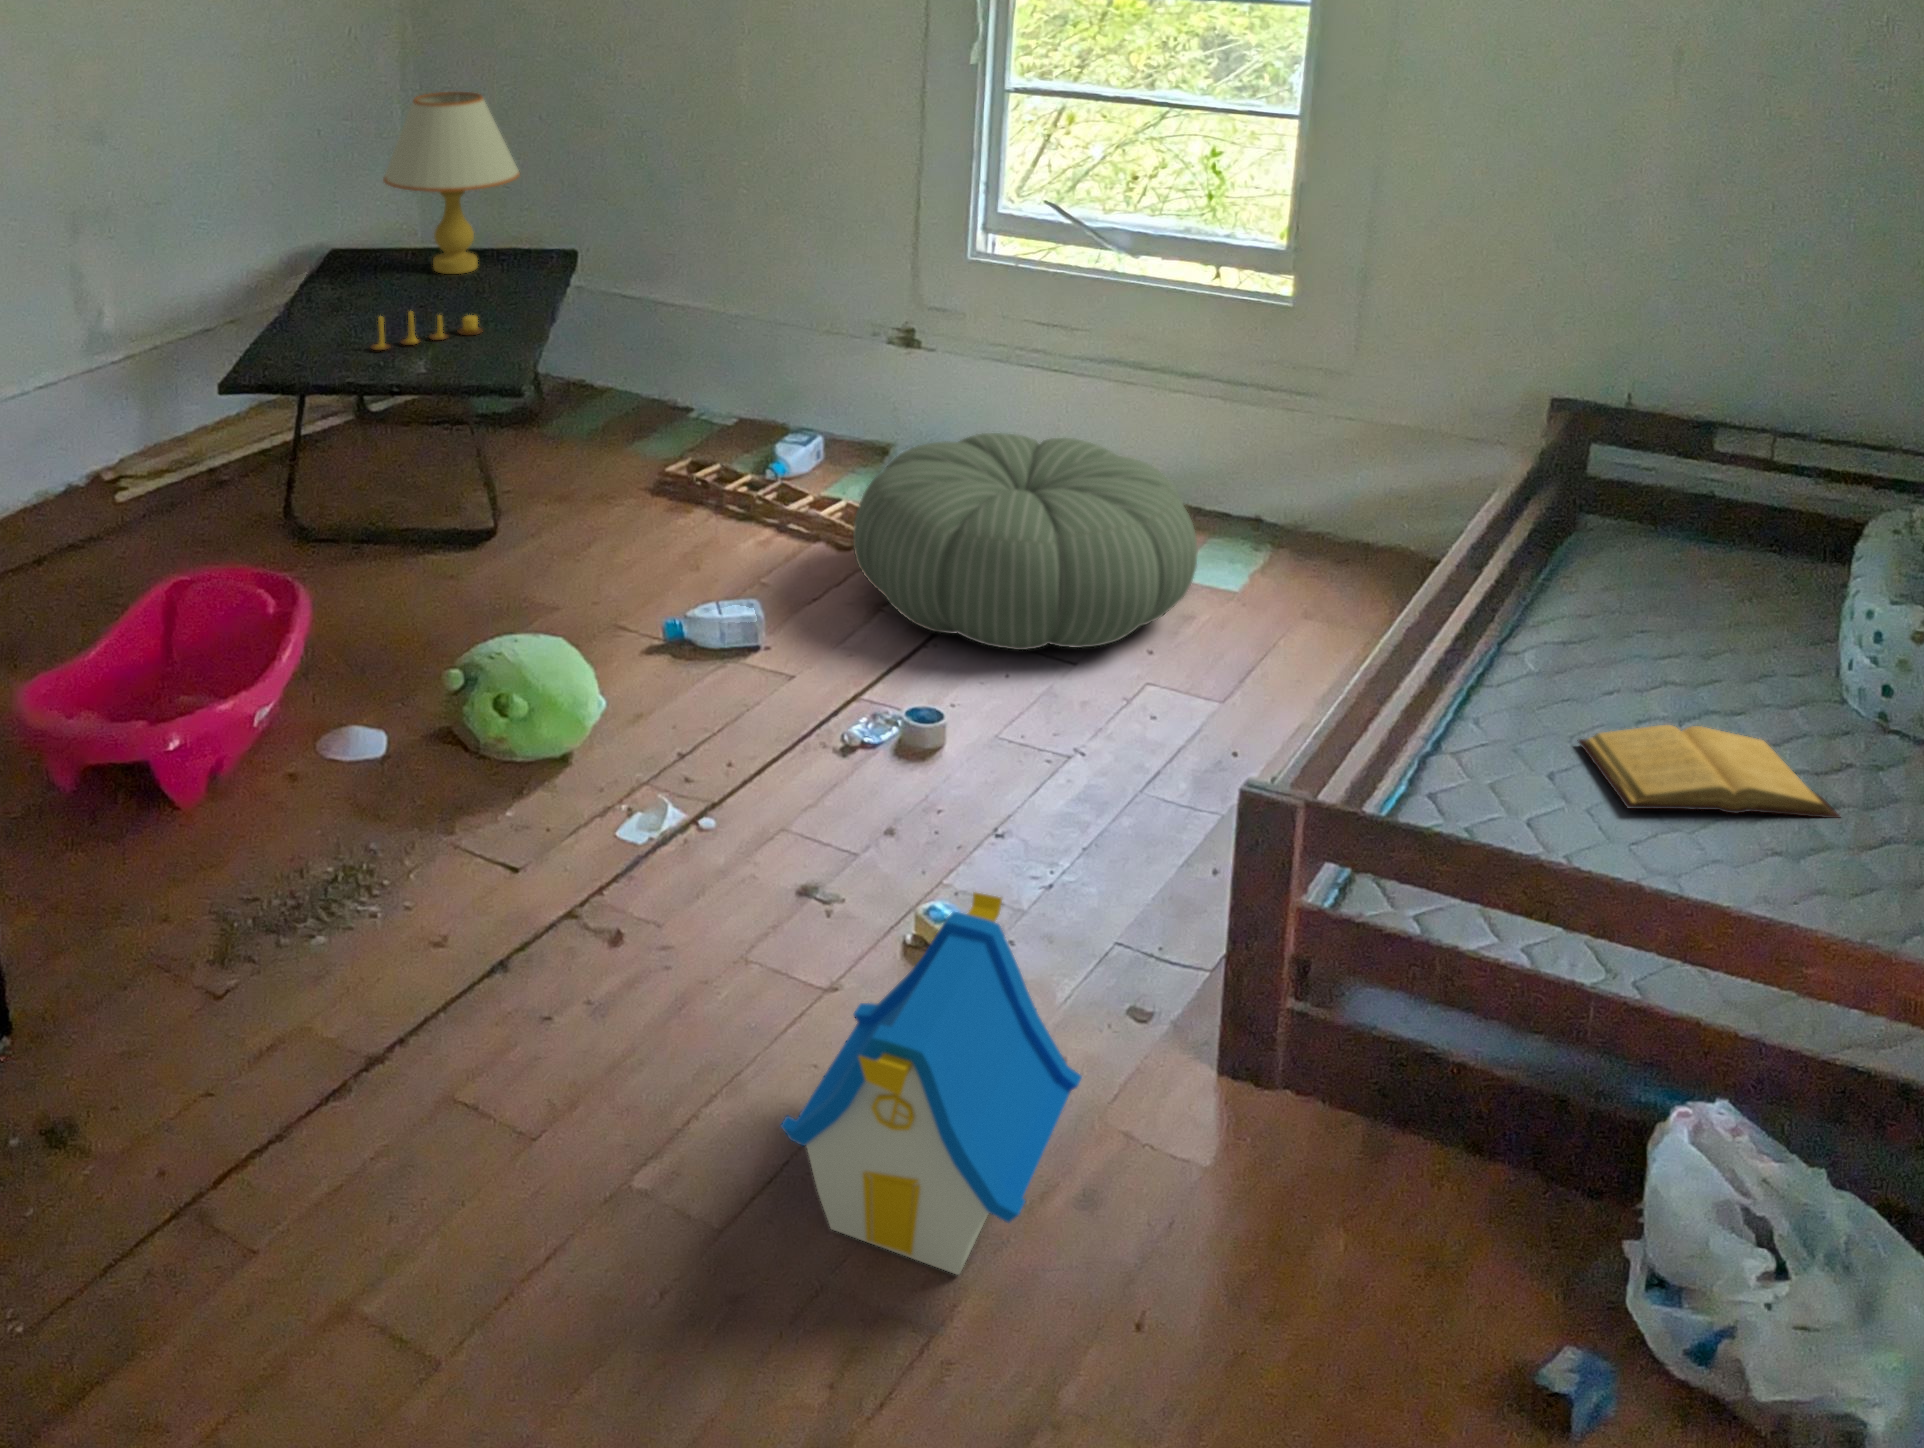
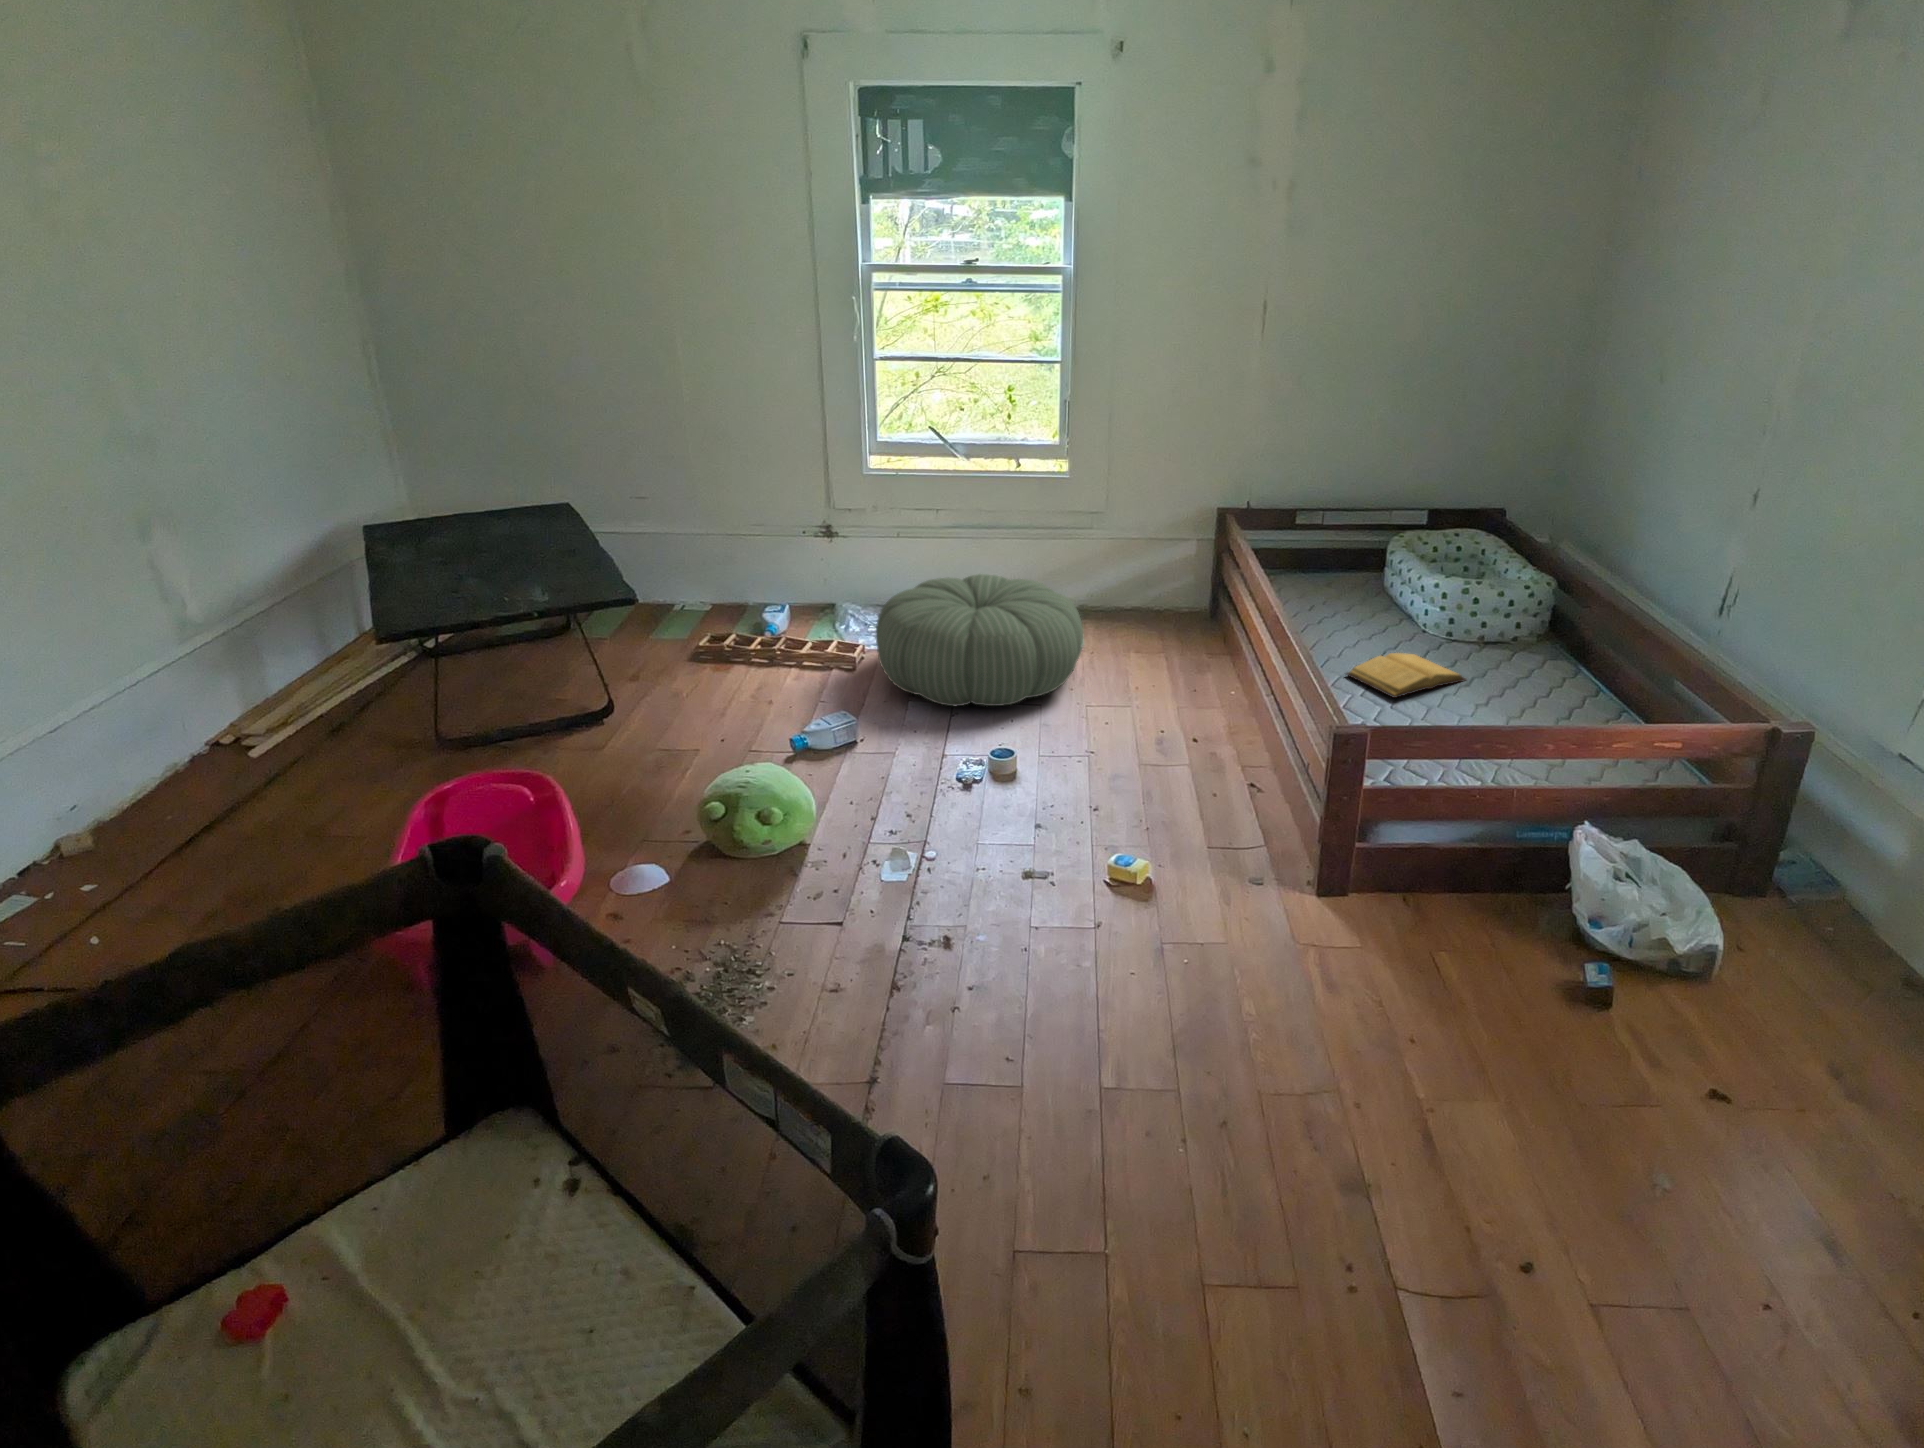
table lamp: present [383,92,520,274] -> none [404,386,522,532]
candle: present [371,311,483,350] -> none [480,552,560,590]
toy house: present [781,893,1082,1275] -> none [1156,815,1340,1037]

